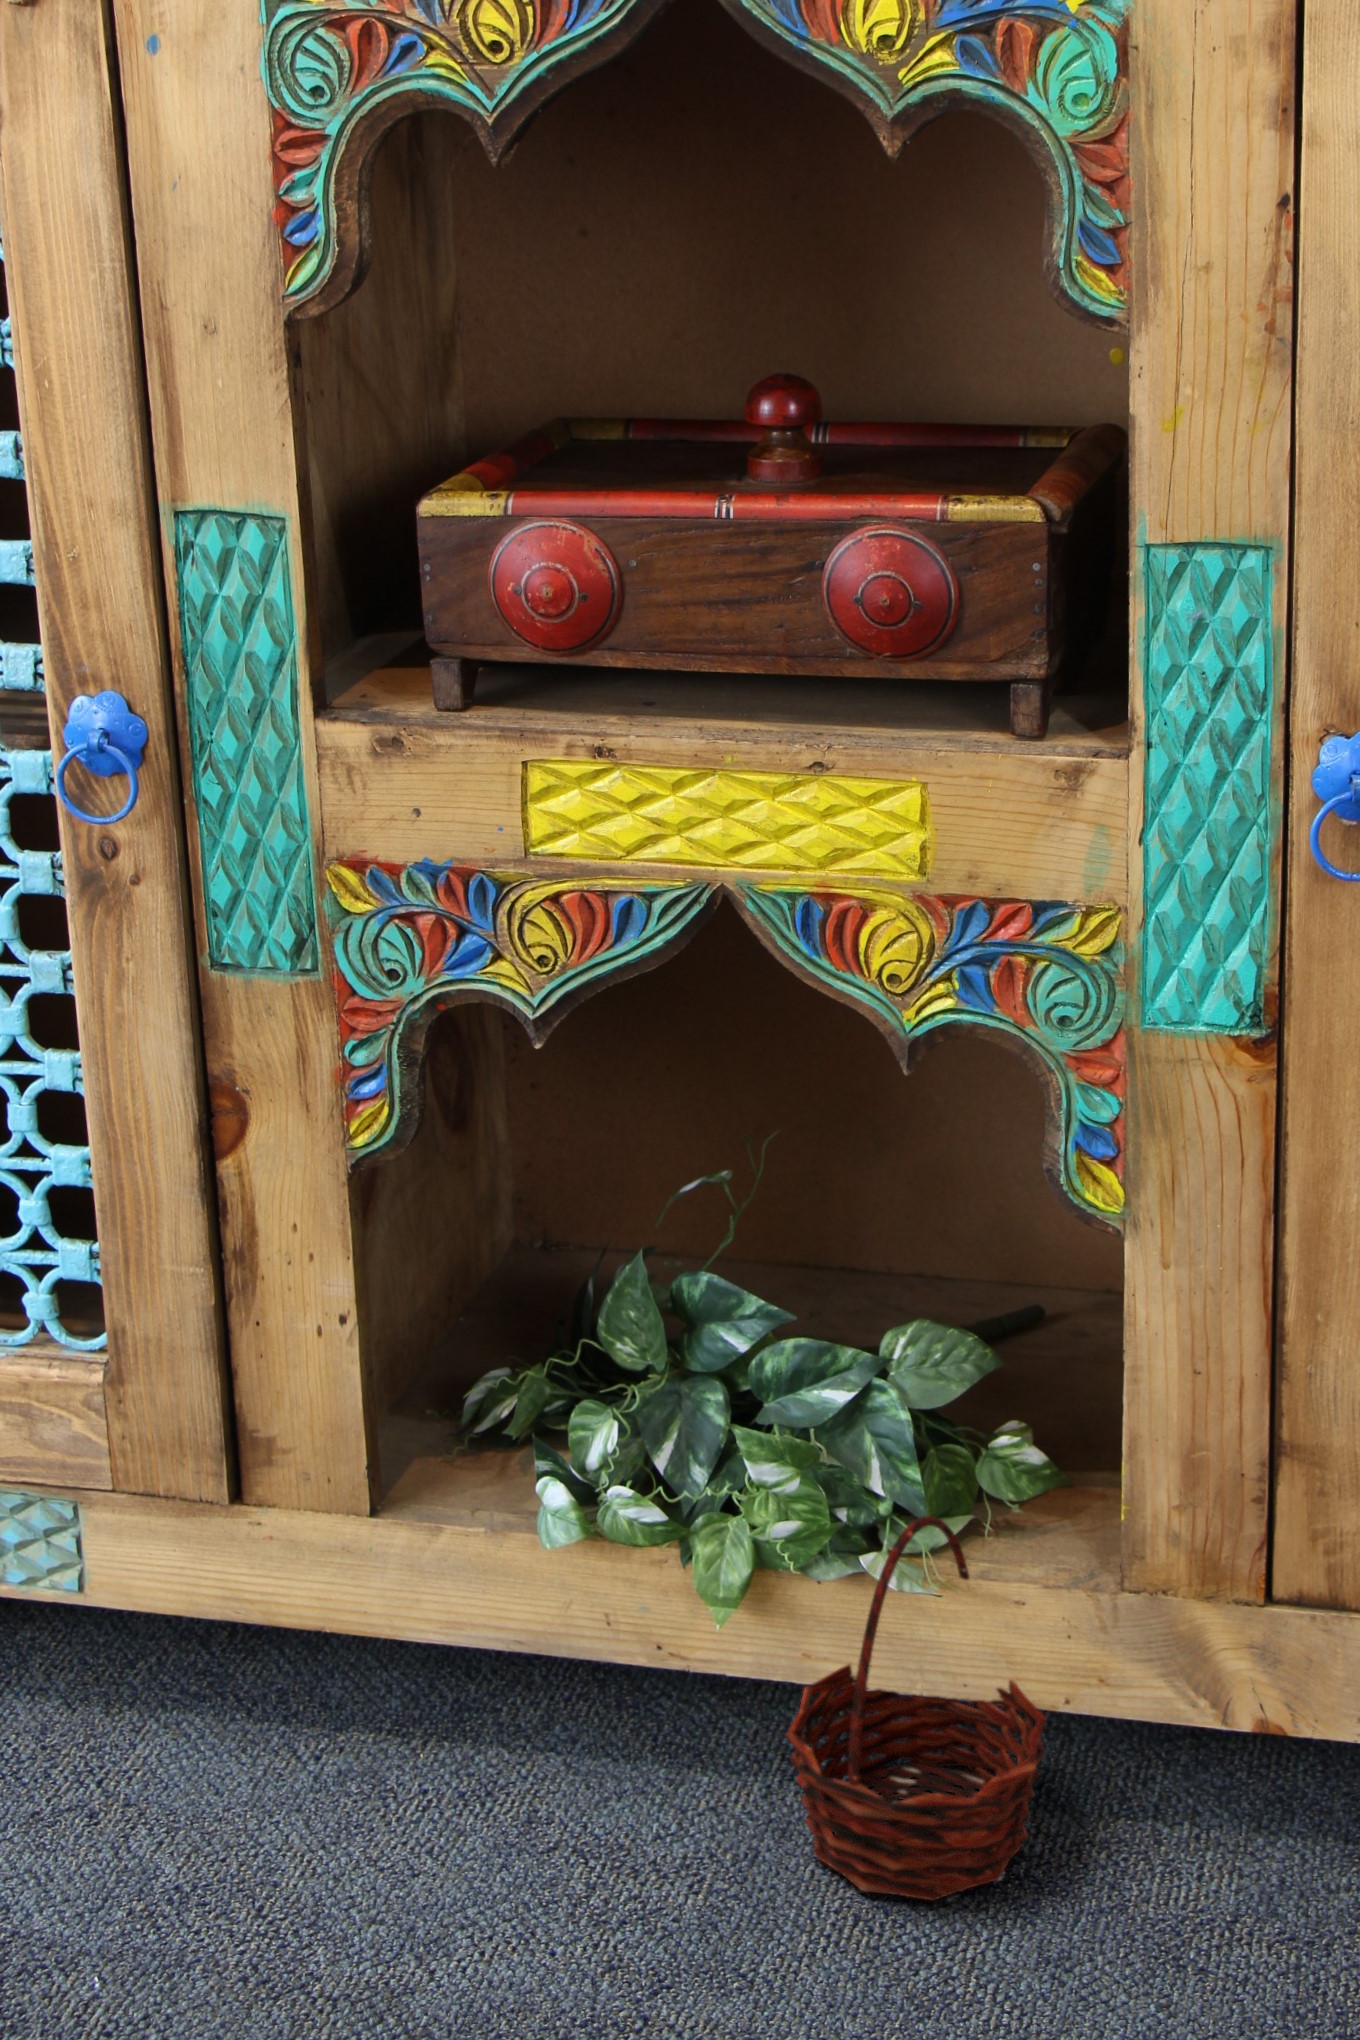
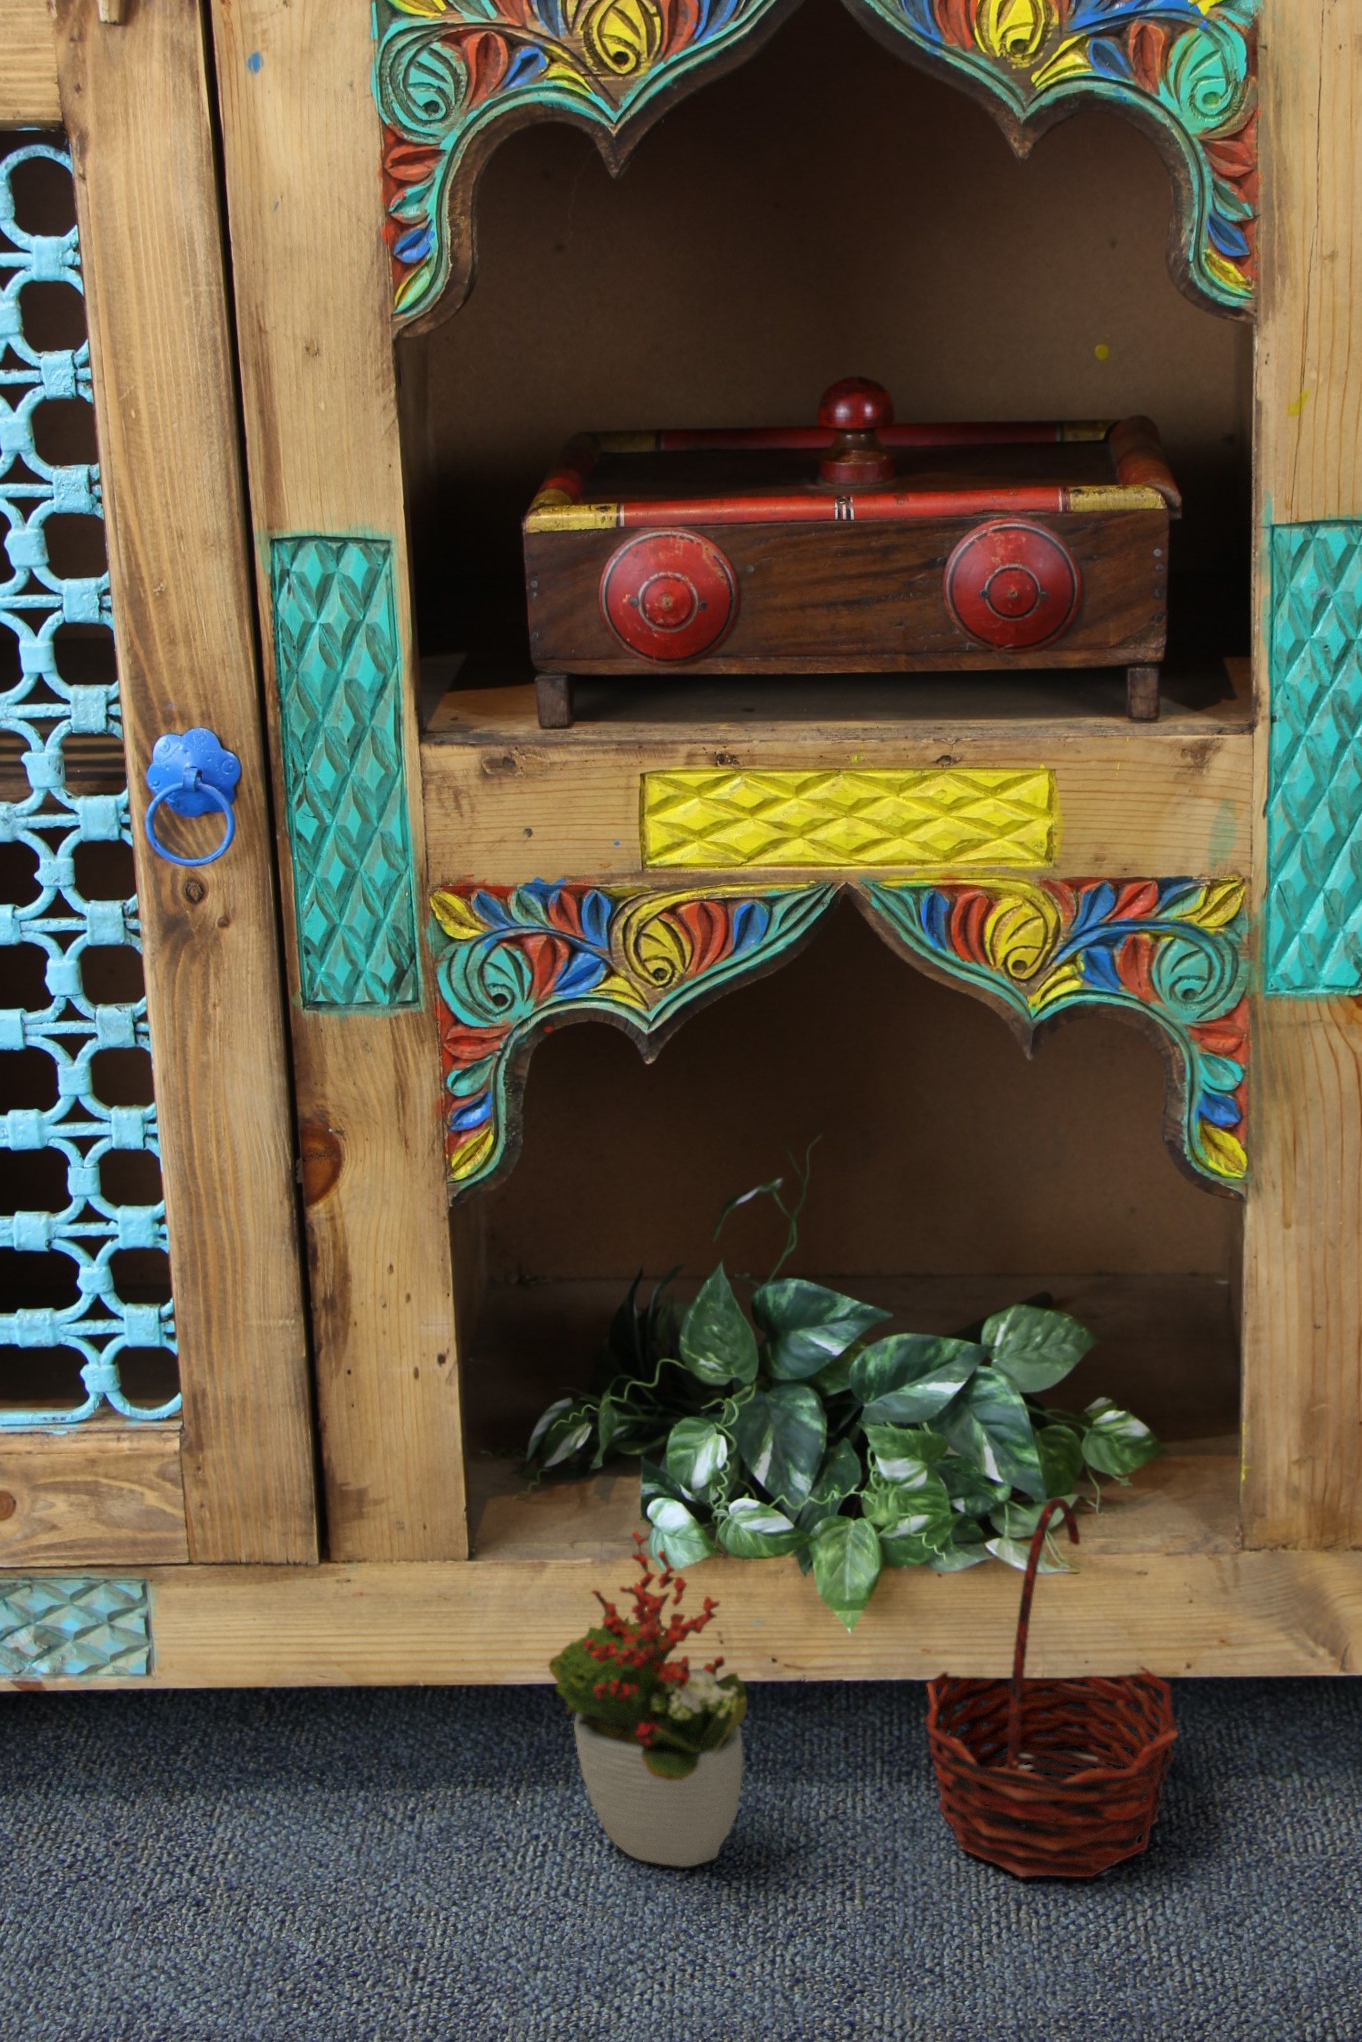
decorative plant: none [421,1507,604,1840] -> present [549,1531,747,1867]

